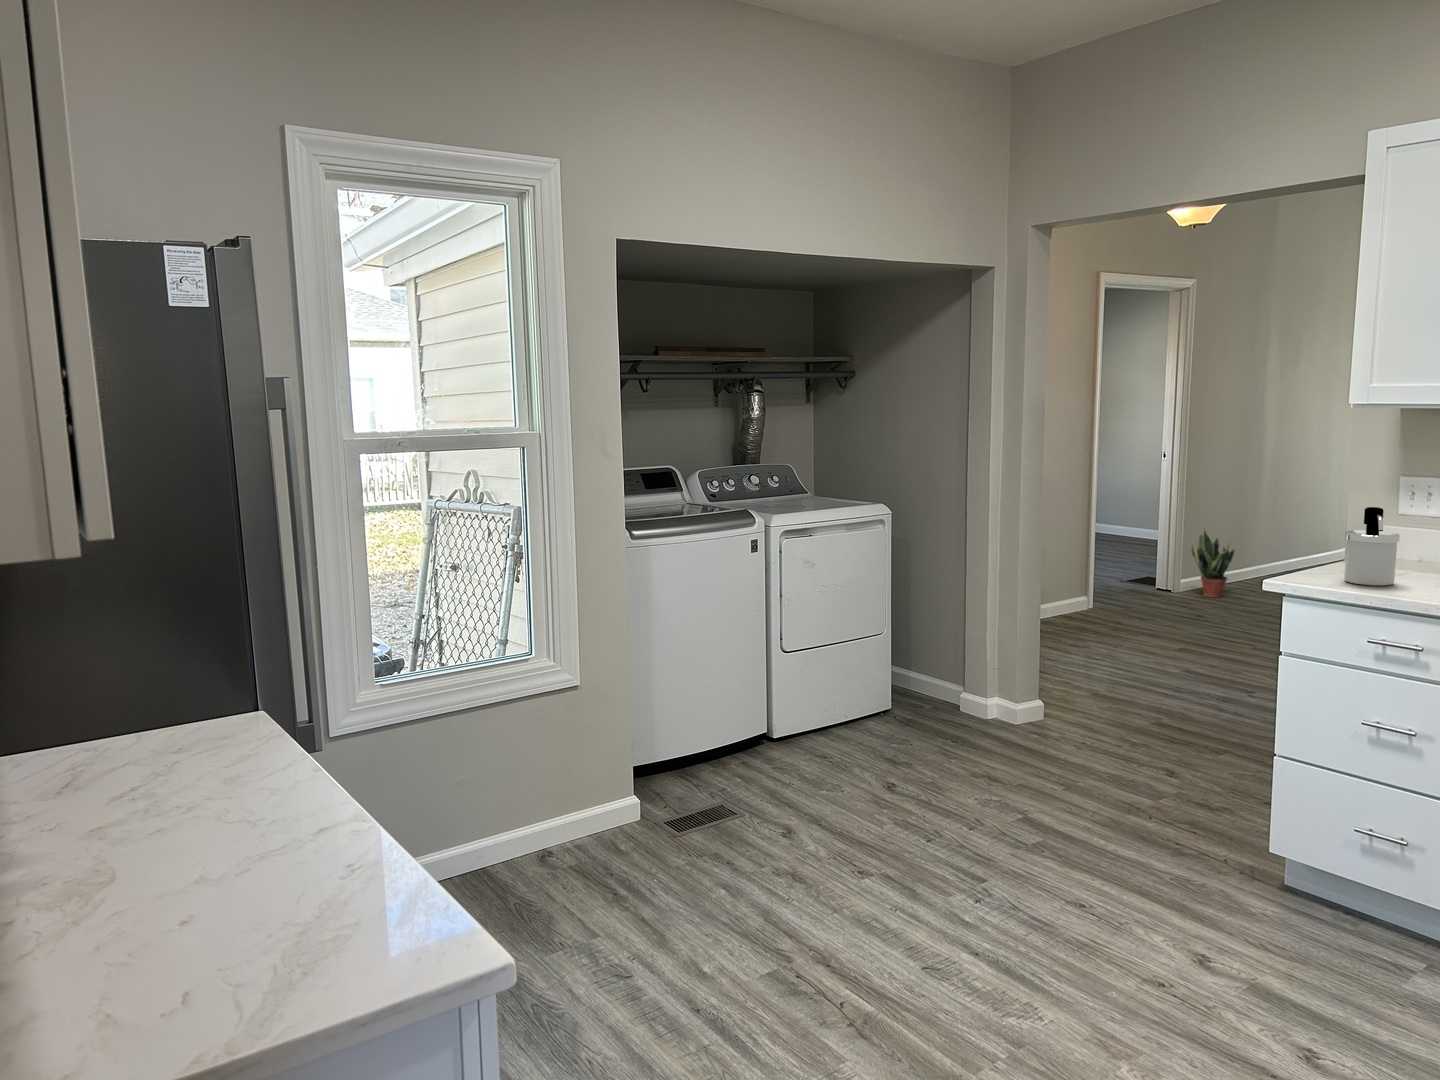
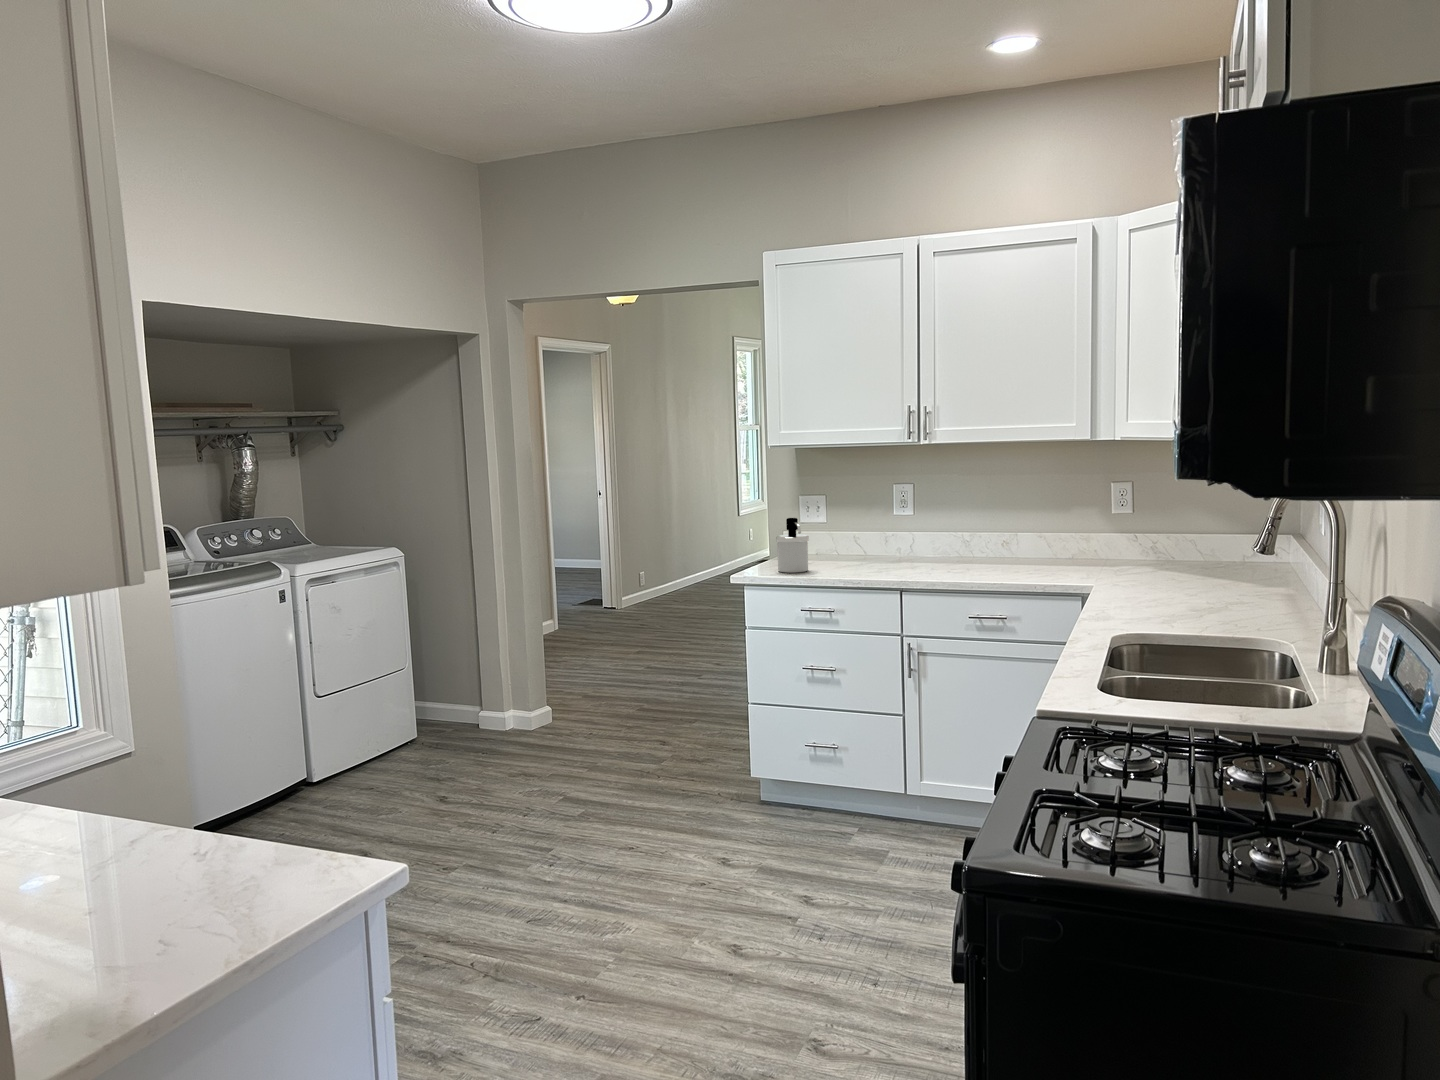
potted plant: present [1192,530,1235,597] -> none [630,554,661,611]

